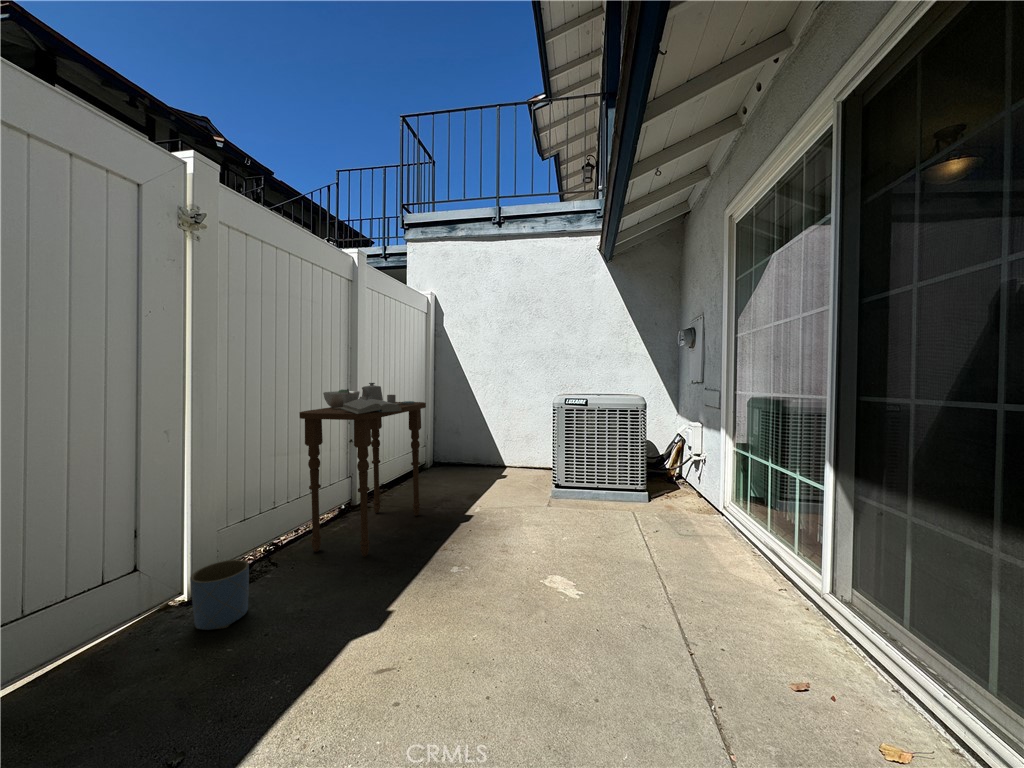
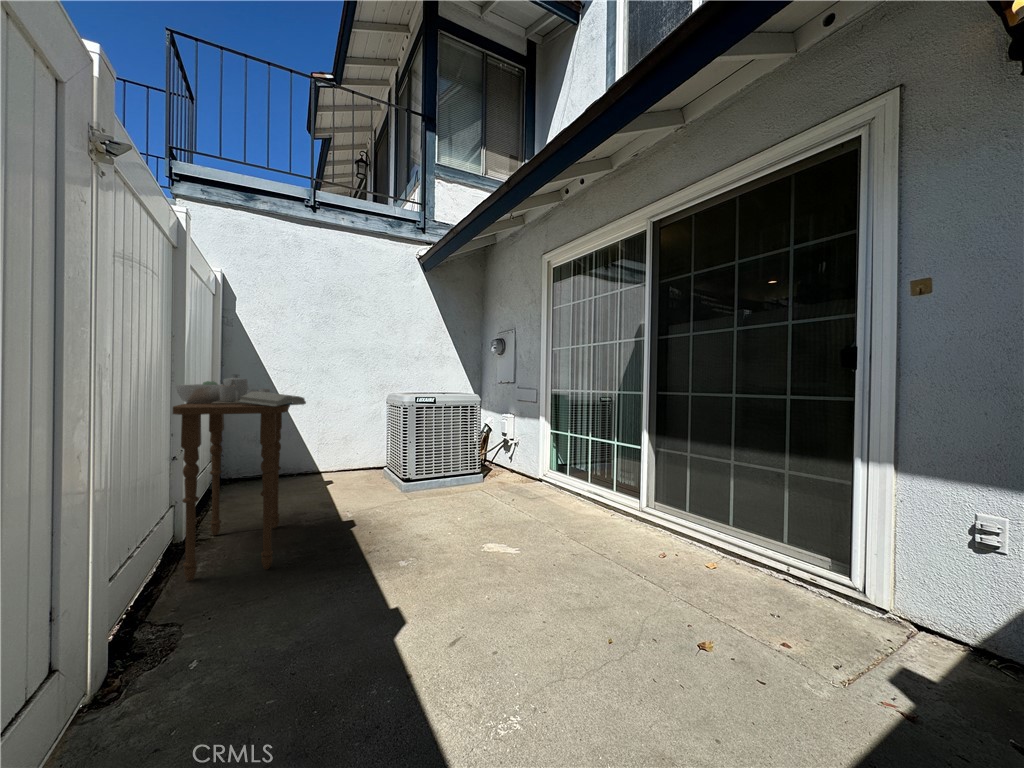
planter: present [190,560,249,630] -> none [126,583,202,674]

